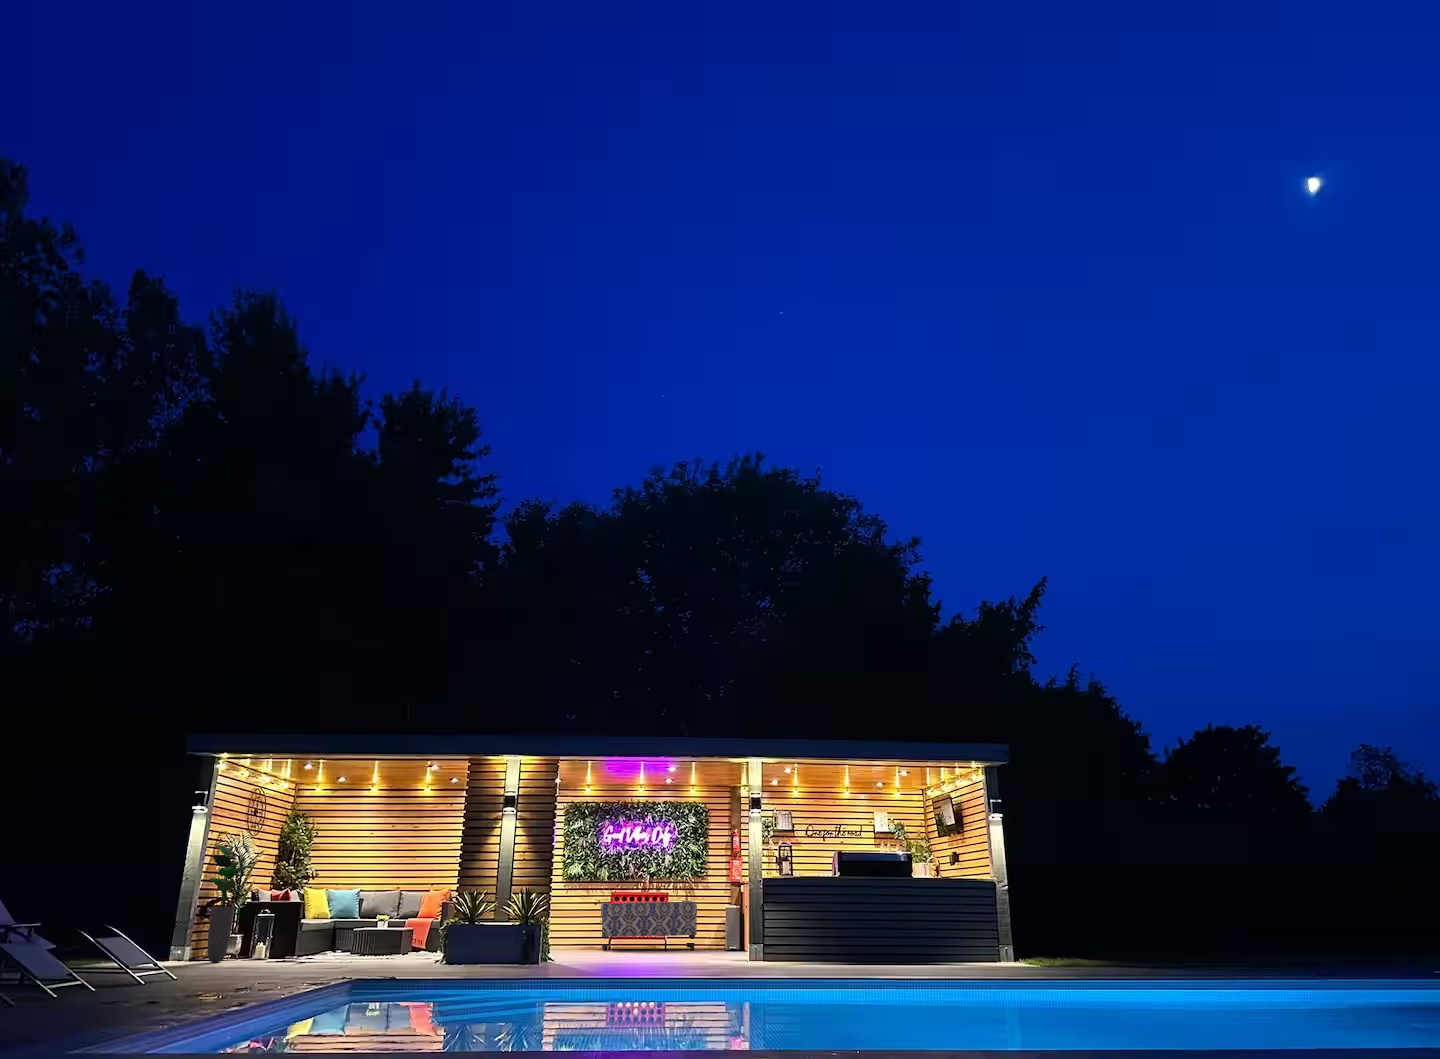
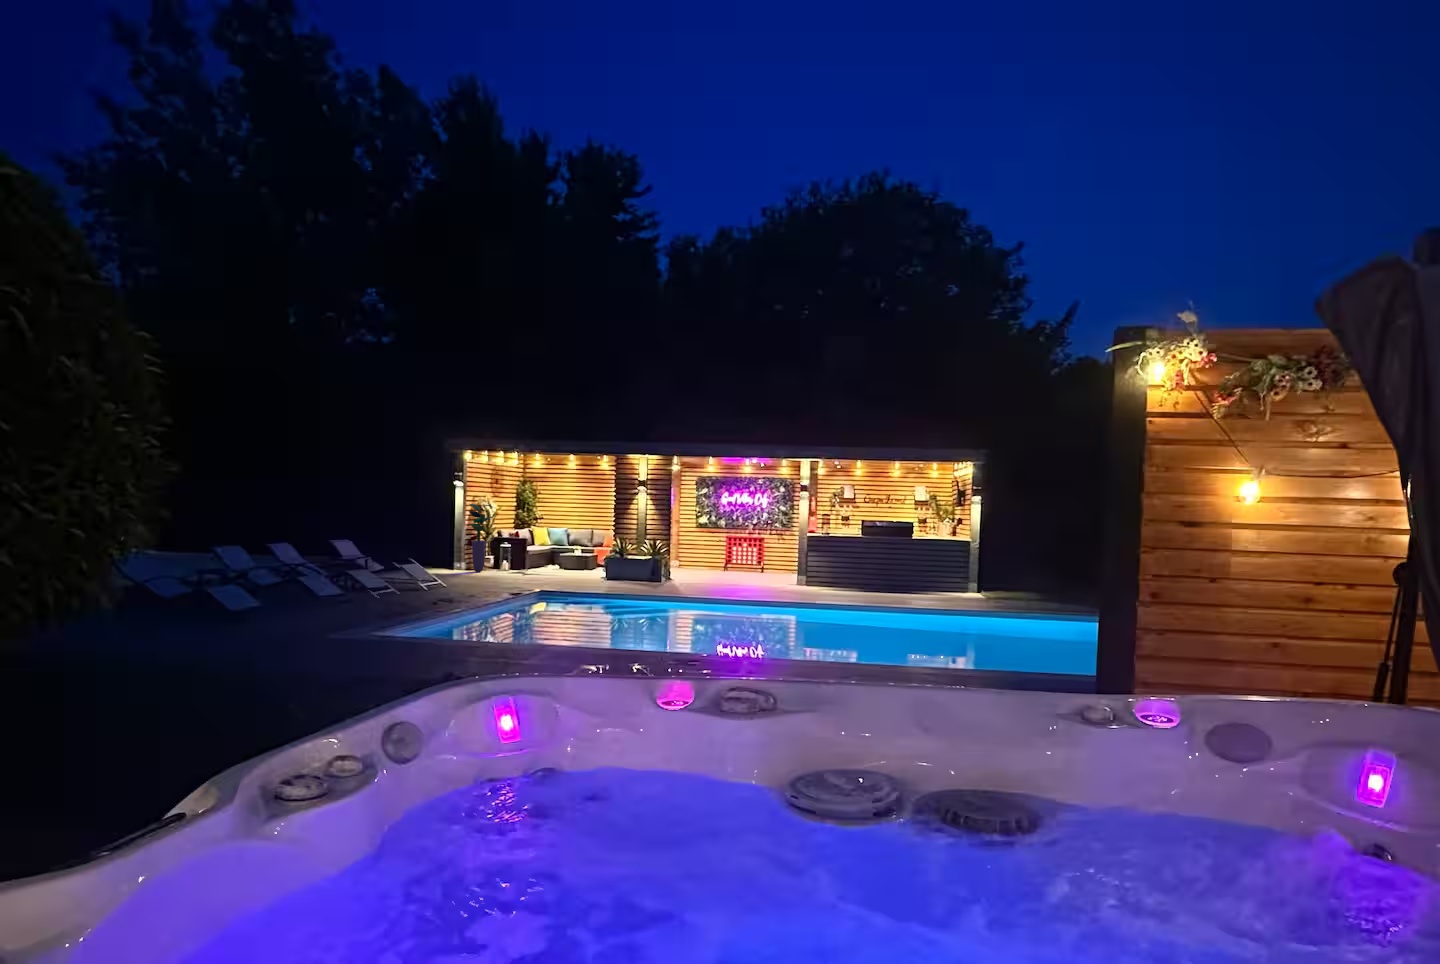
bench: present [600,901,697,951] -> none [717,541,781,574]

